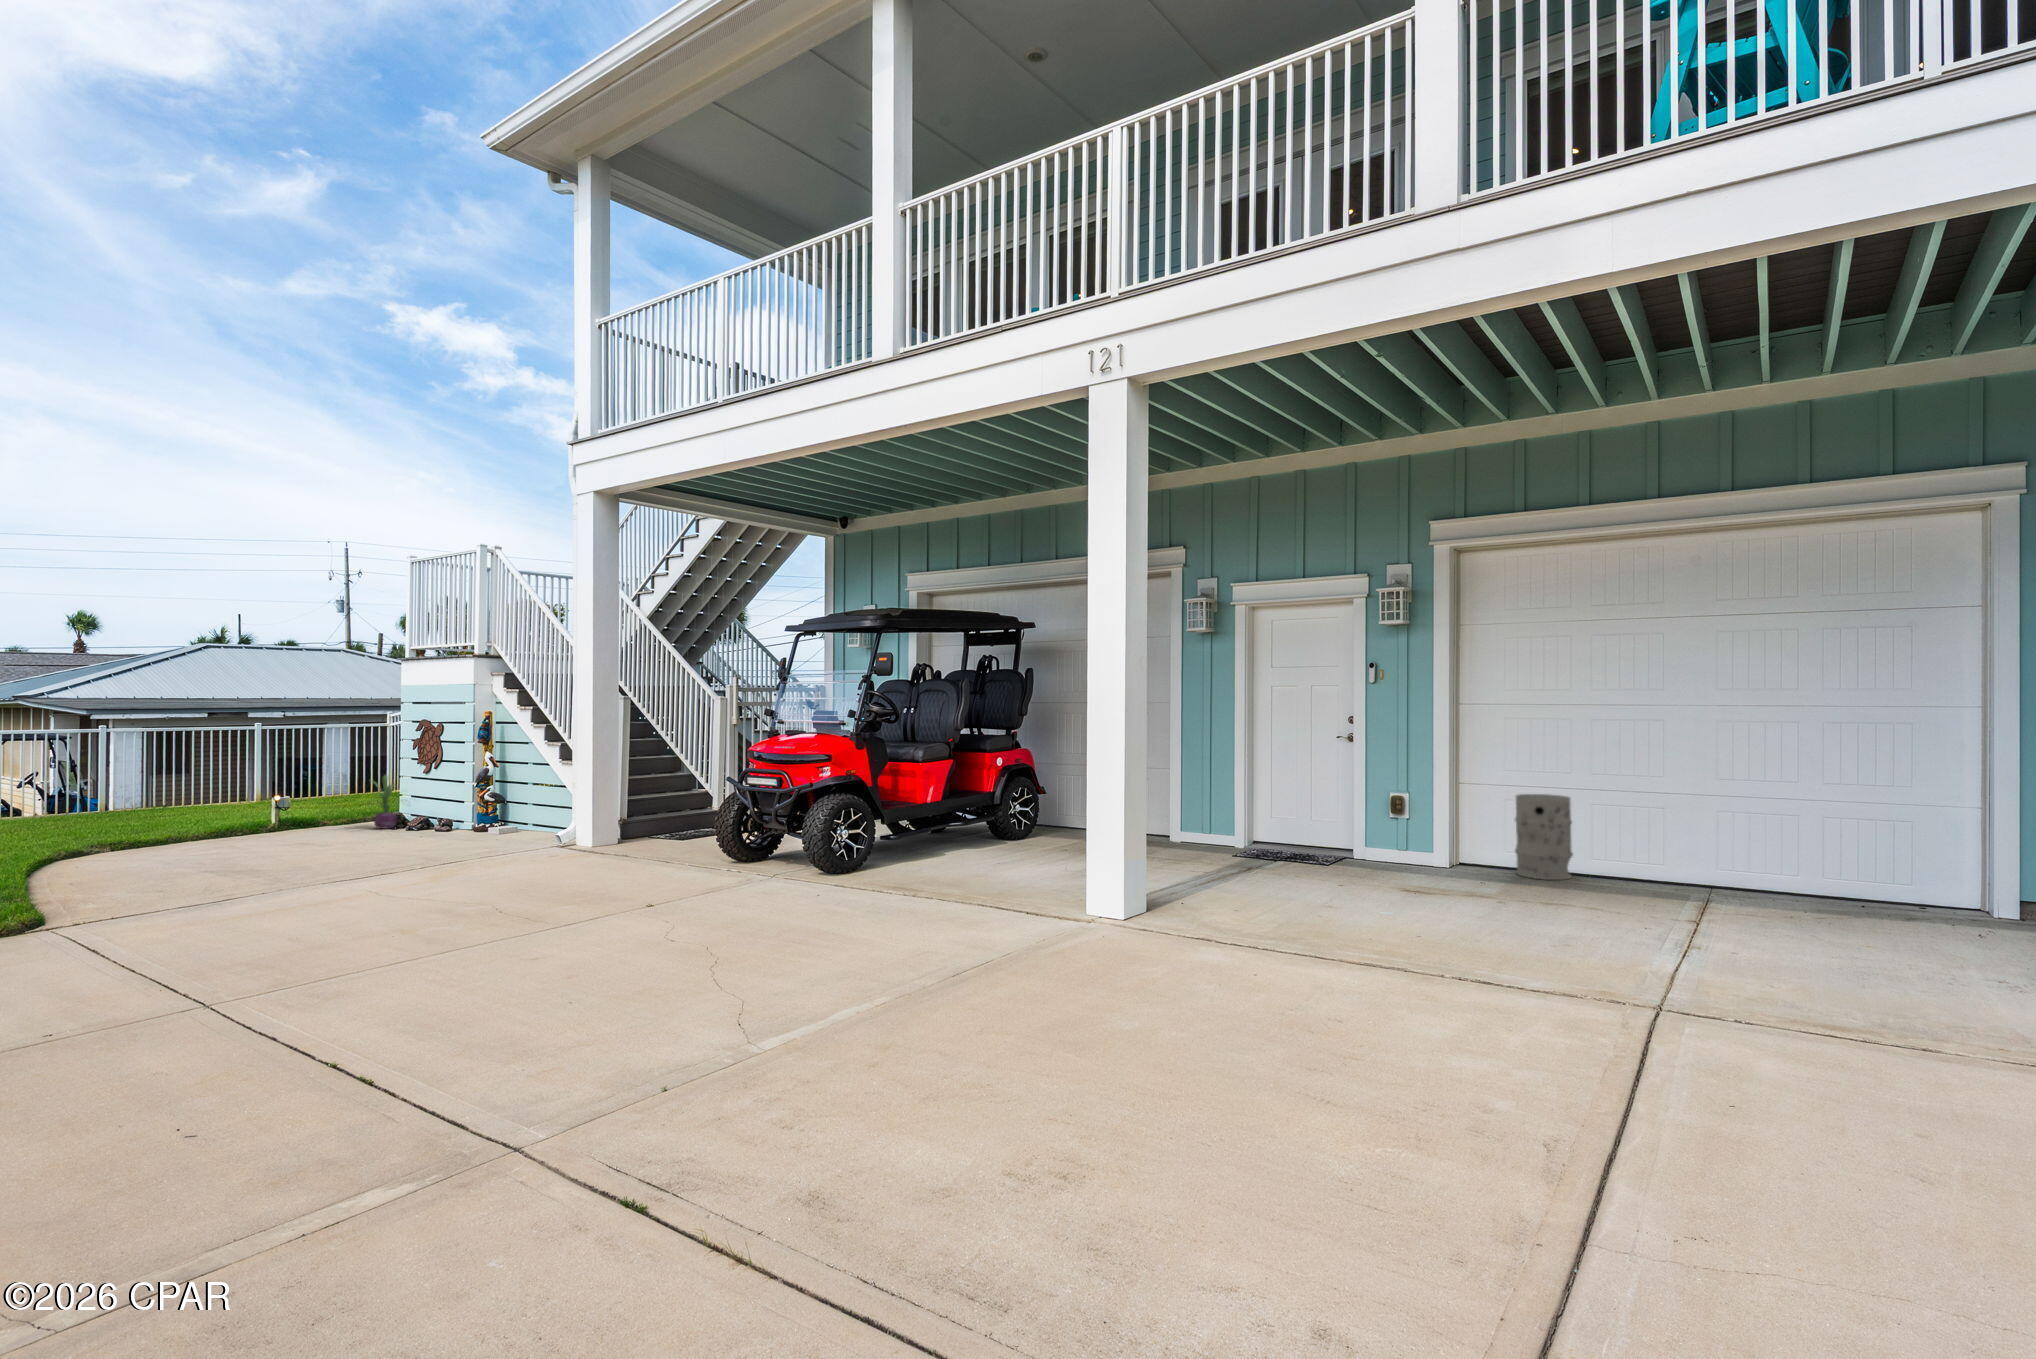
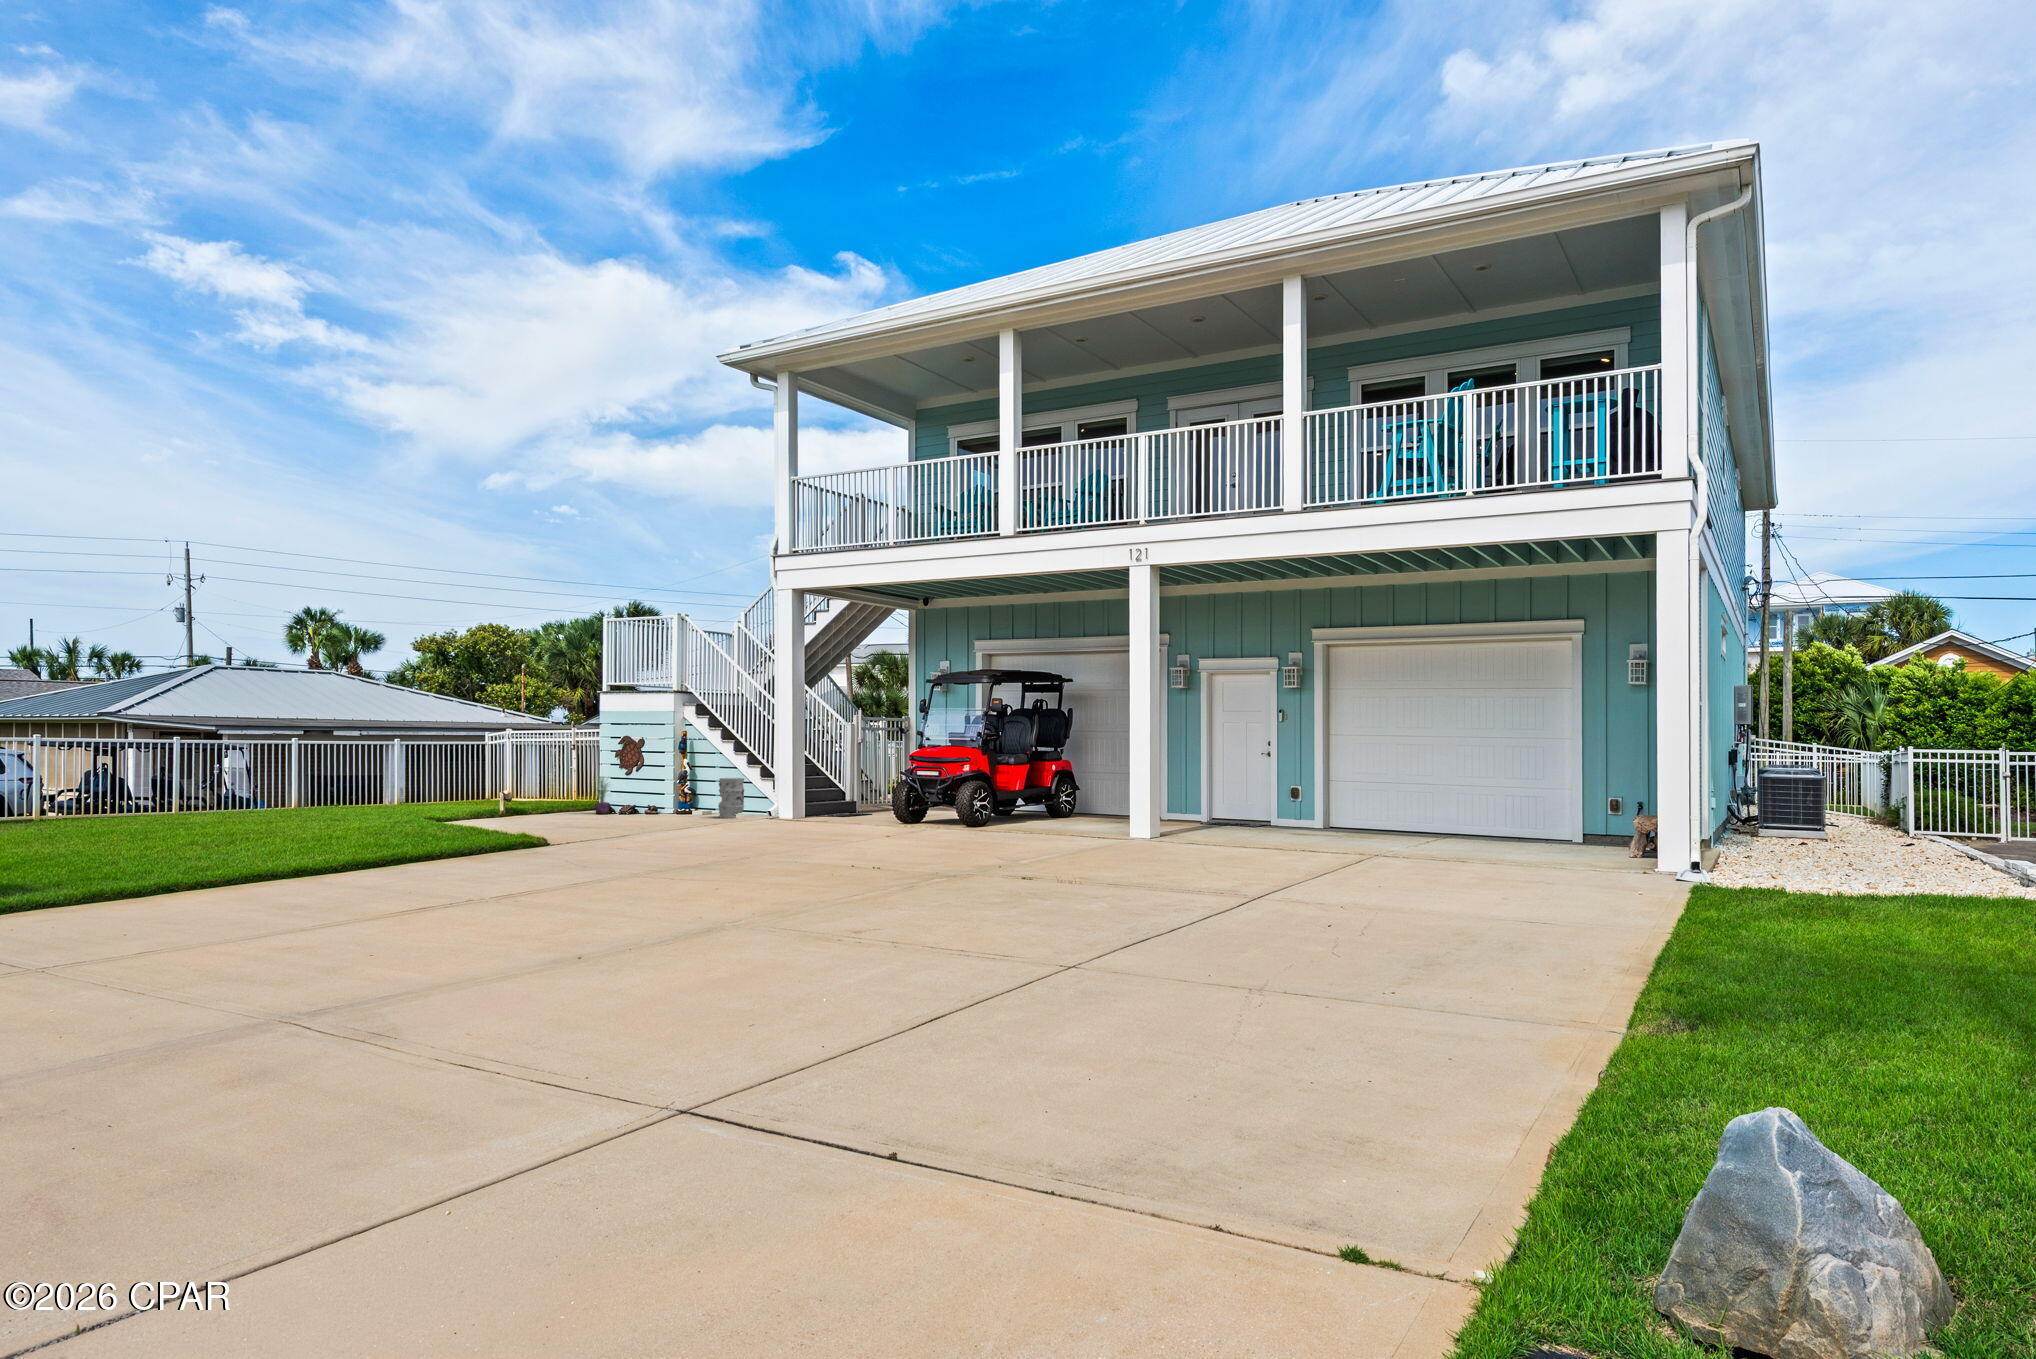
trash can: present [1515,794,1573,880] -> present [718,778,744,818]

